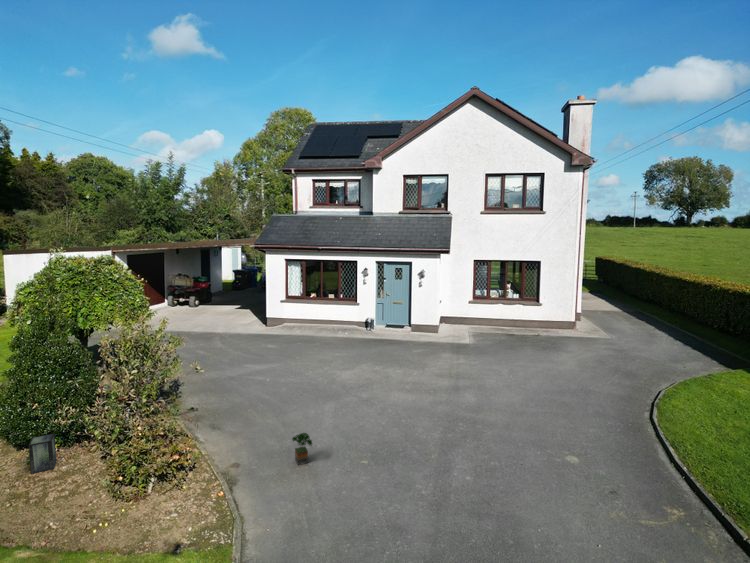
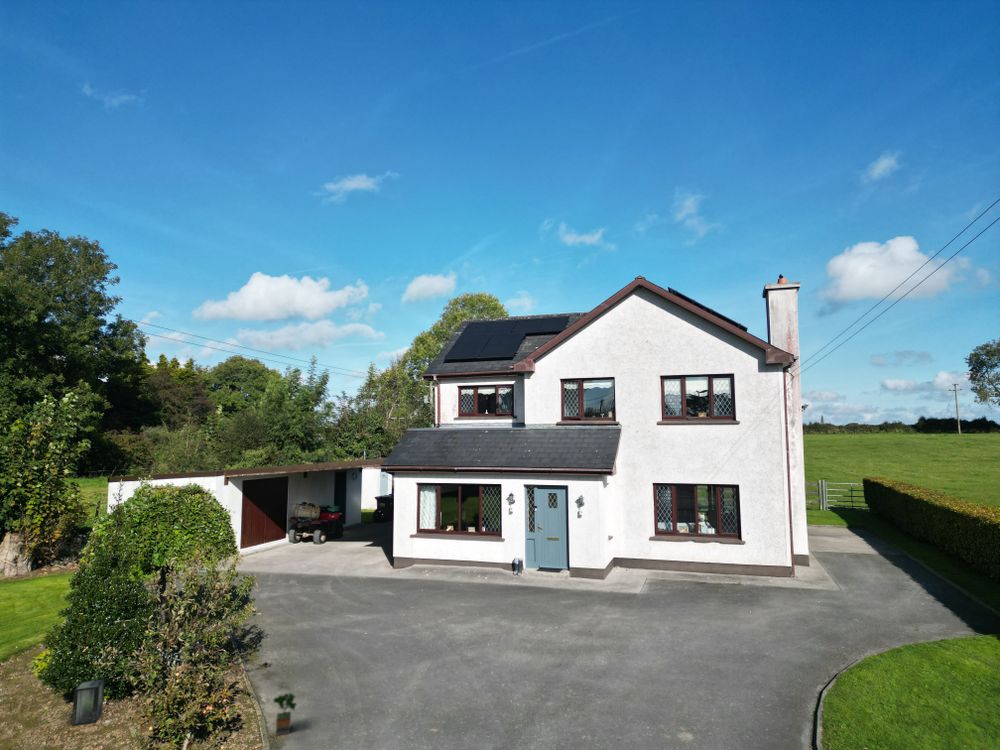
potted tree: present [292,433,312,465] -> present [273,693,297,735]

